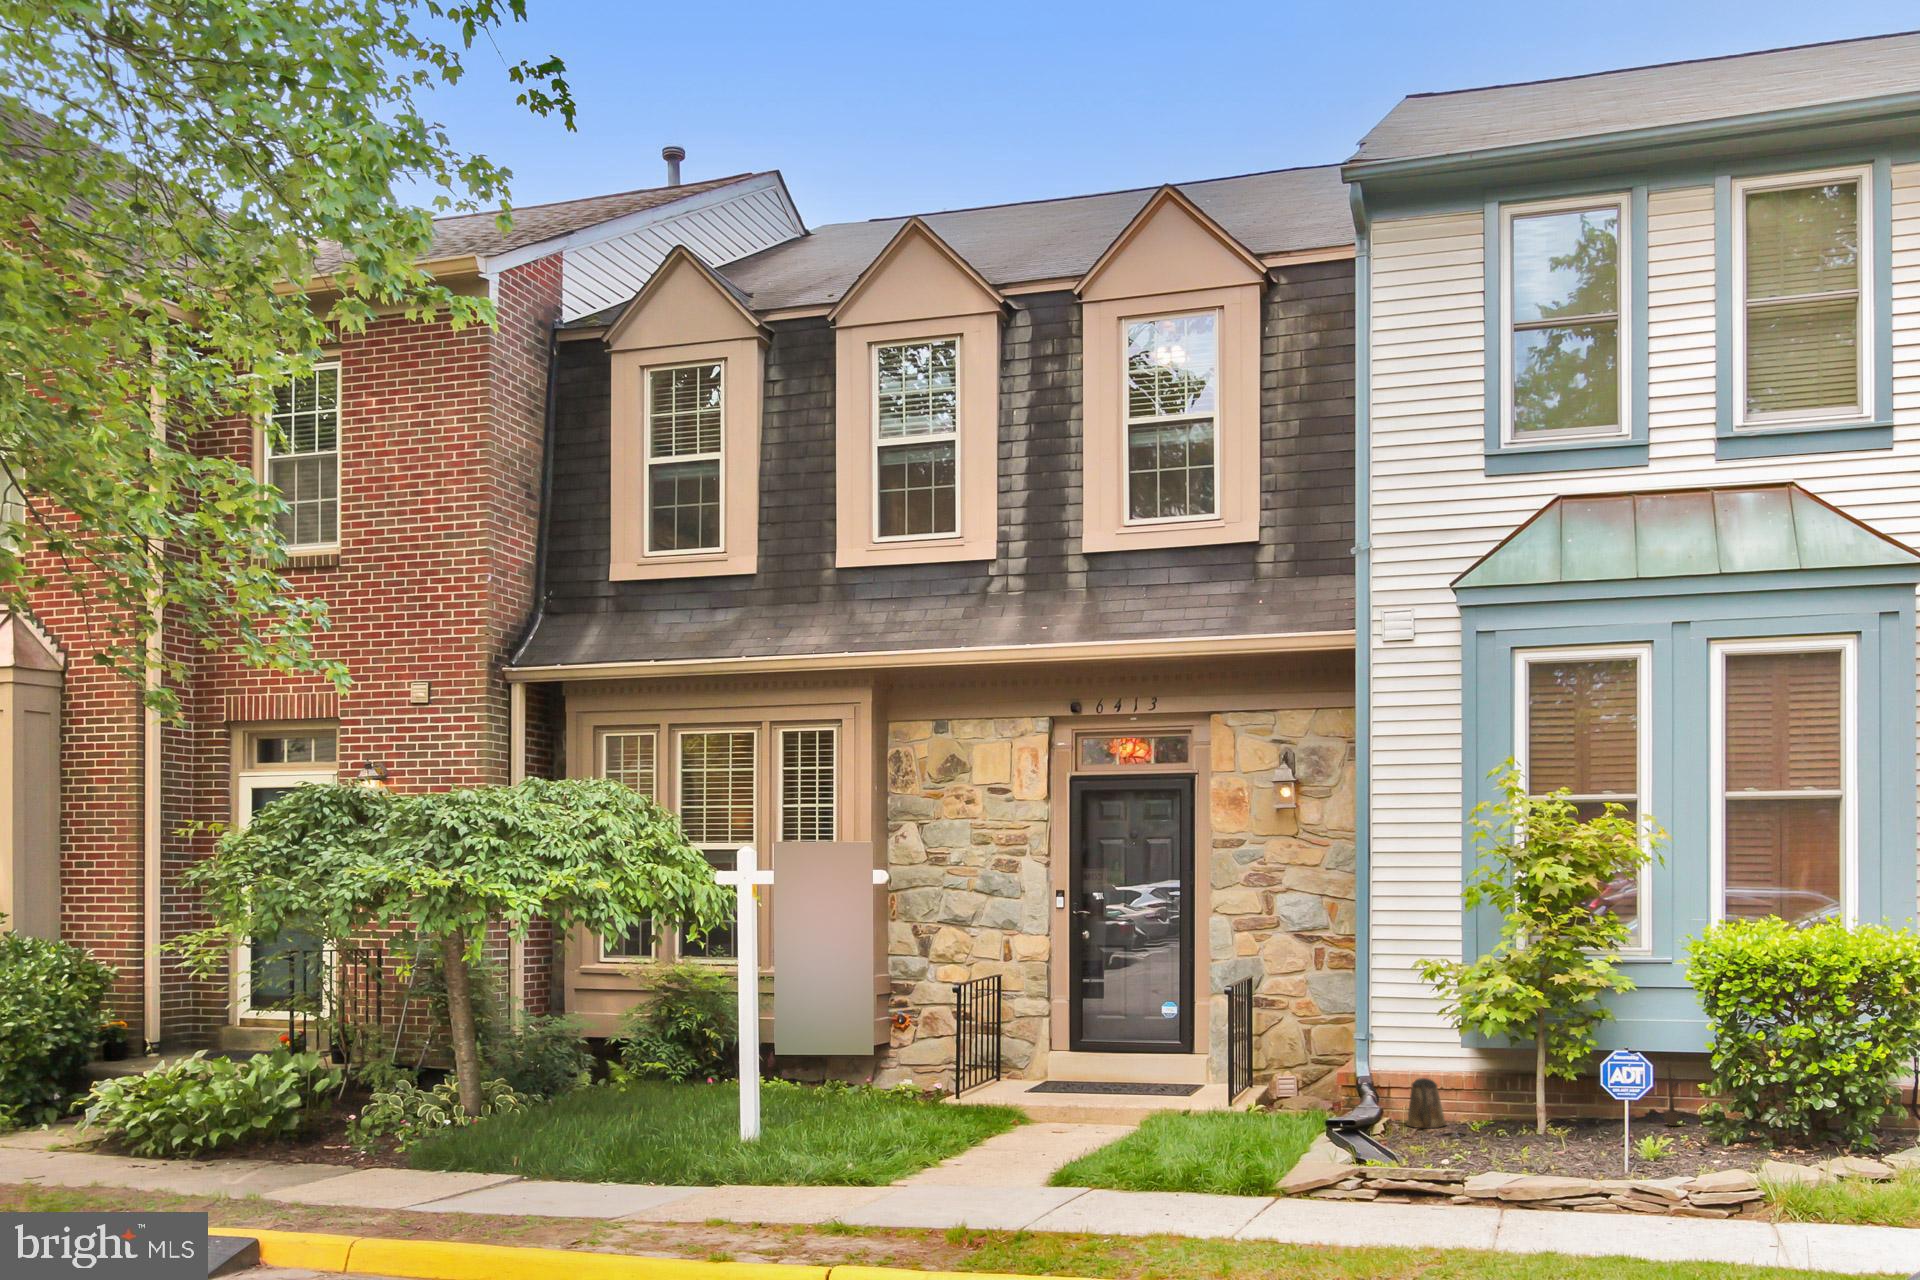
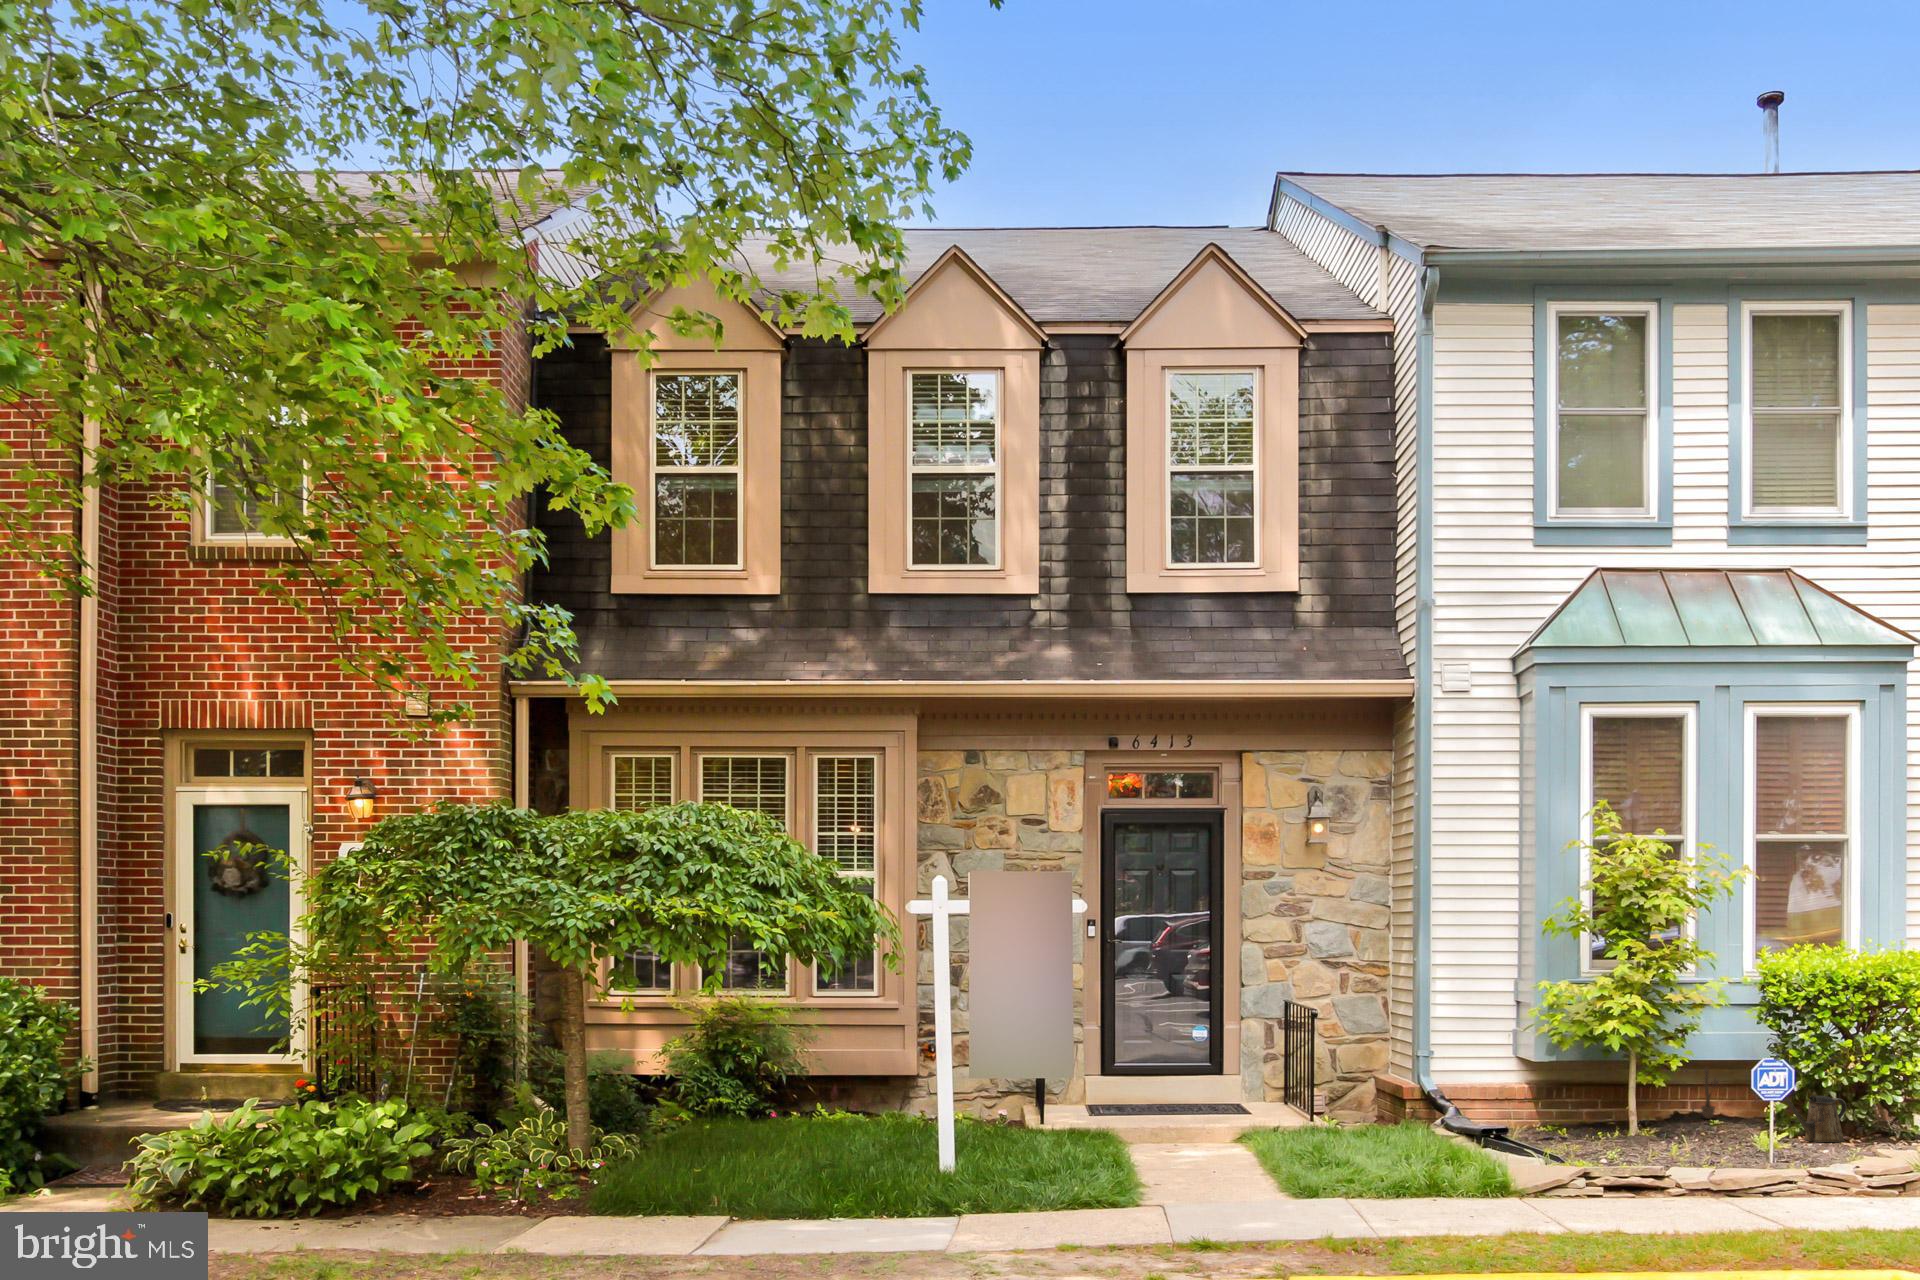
watering can: present [1407,1078,1446,1128] -> present [1784,1095,1846,1142]

